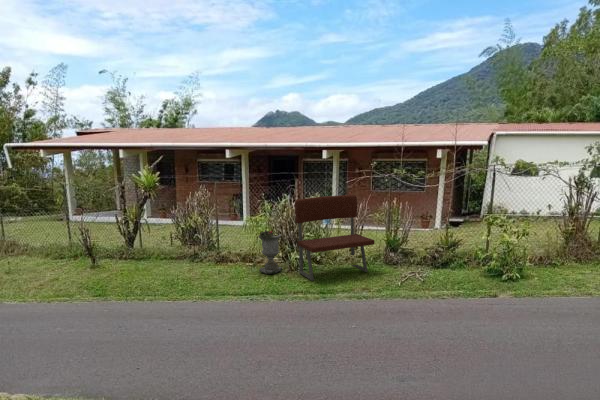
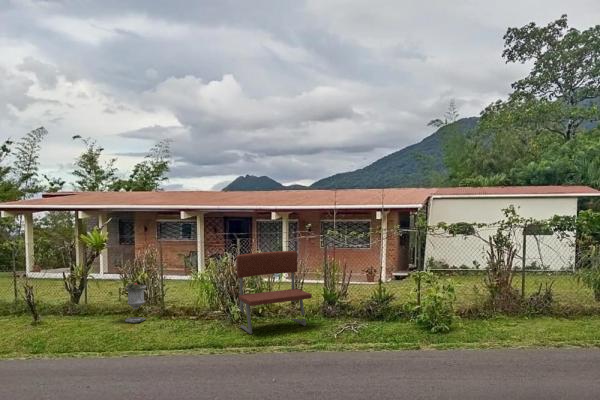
planter: present [259,230,283,274] -> present [125,282,146,323]

